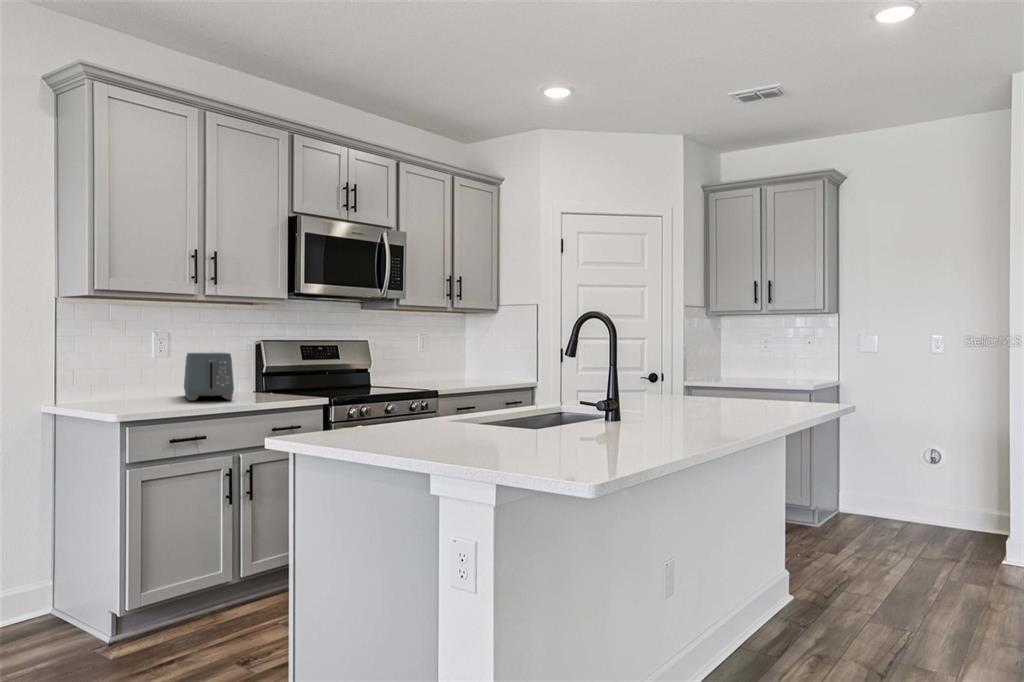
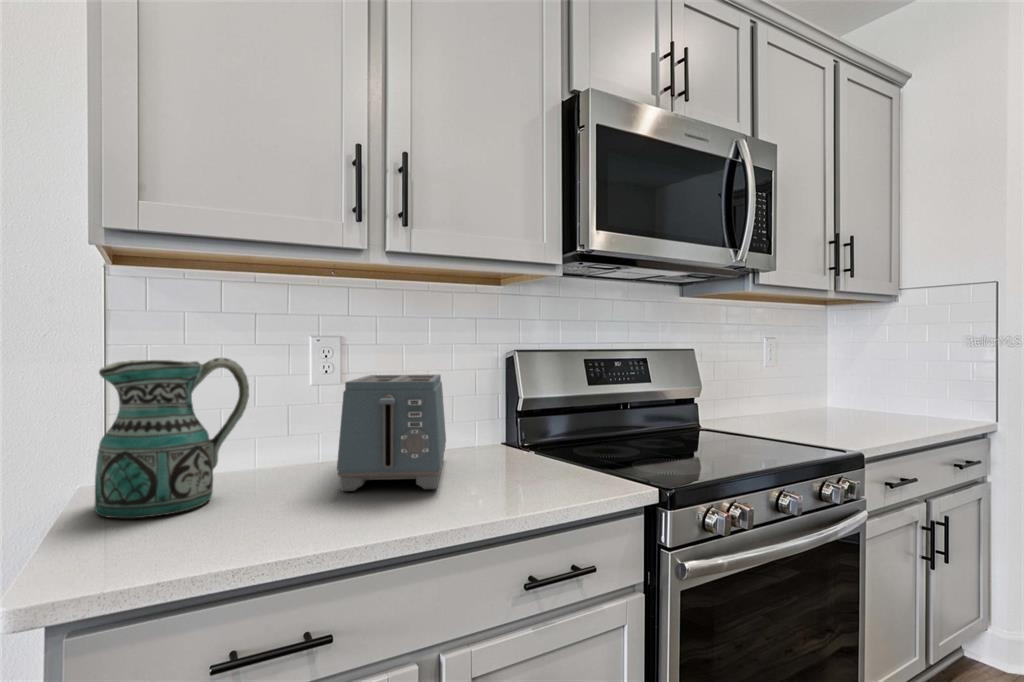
ceramic pitcher: none [87,343,144,405] -> present [95,358,249,518]

